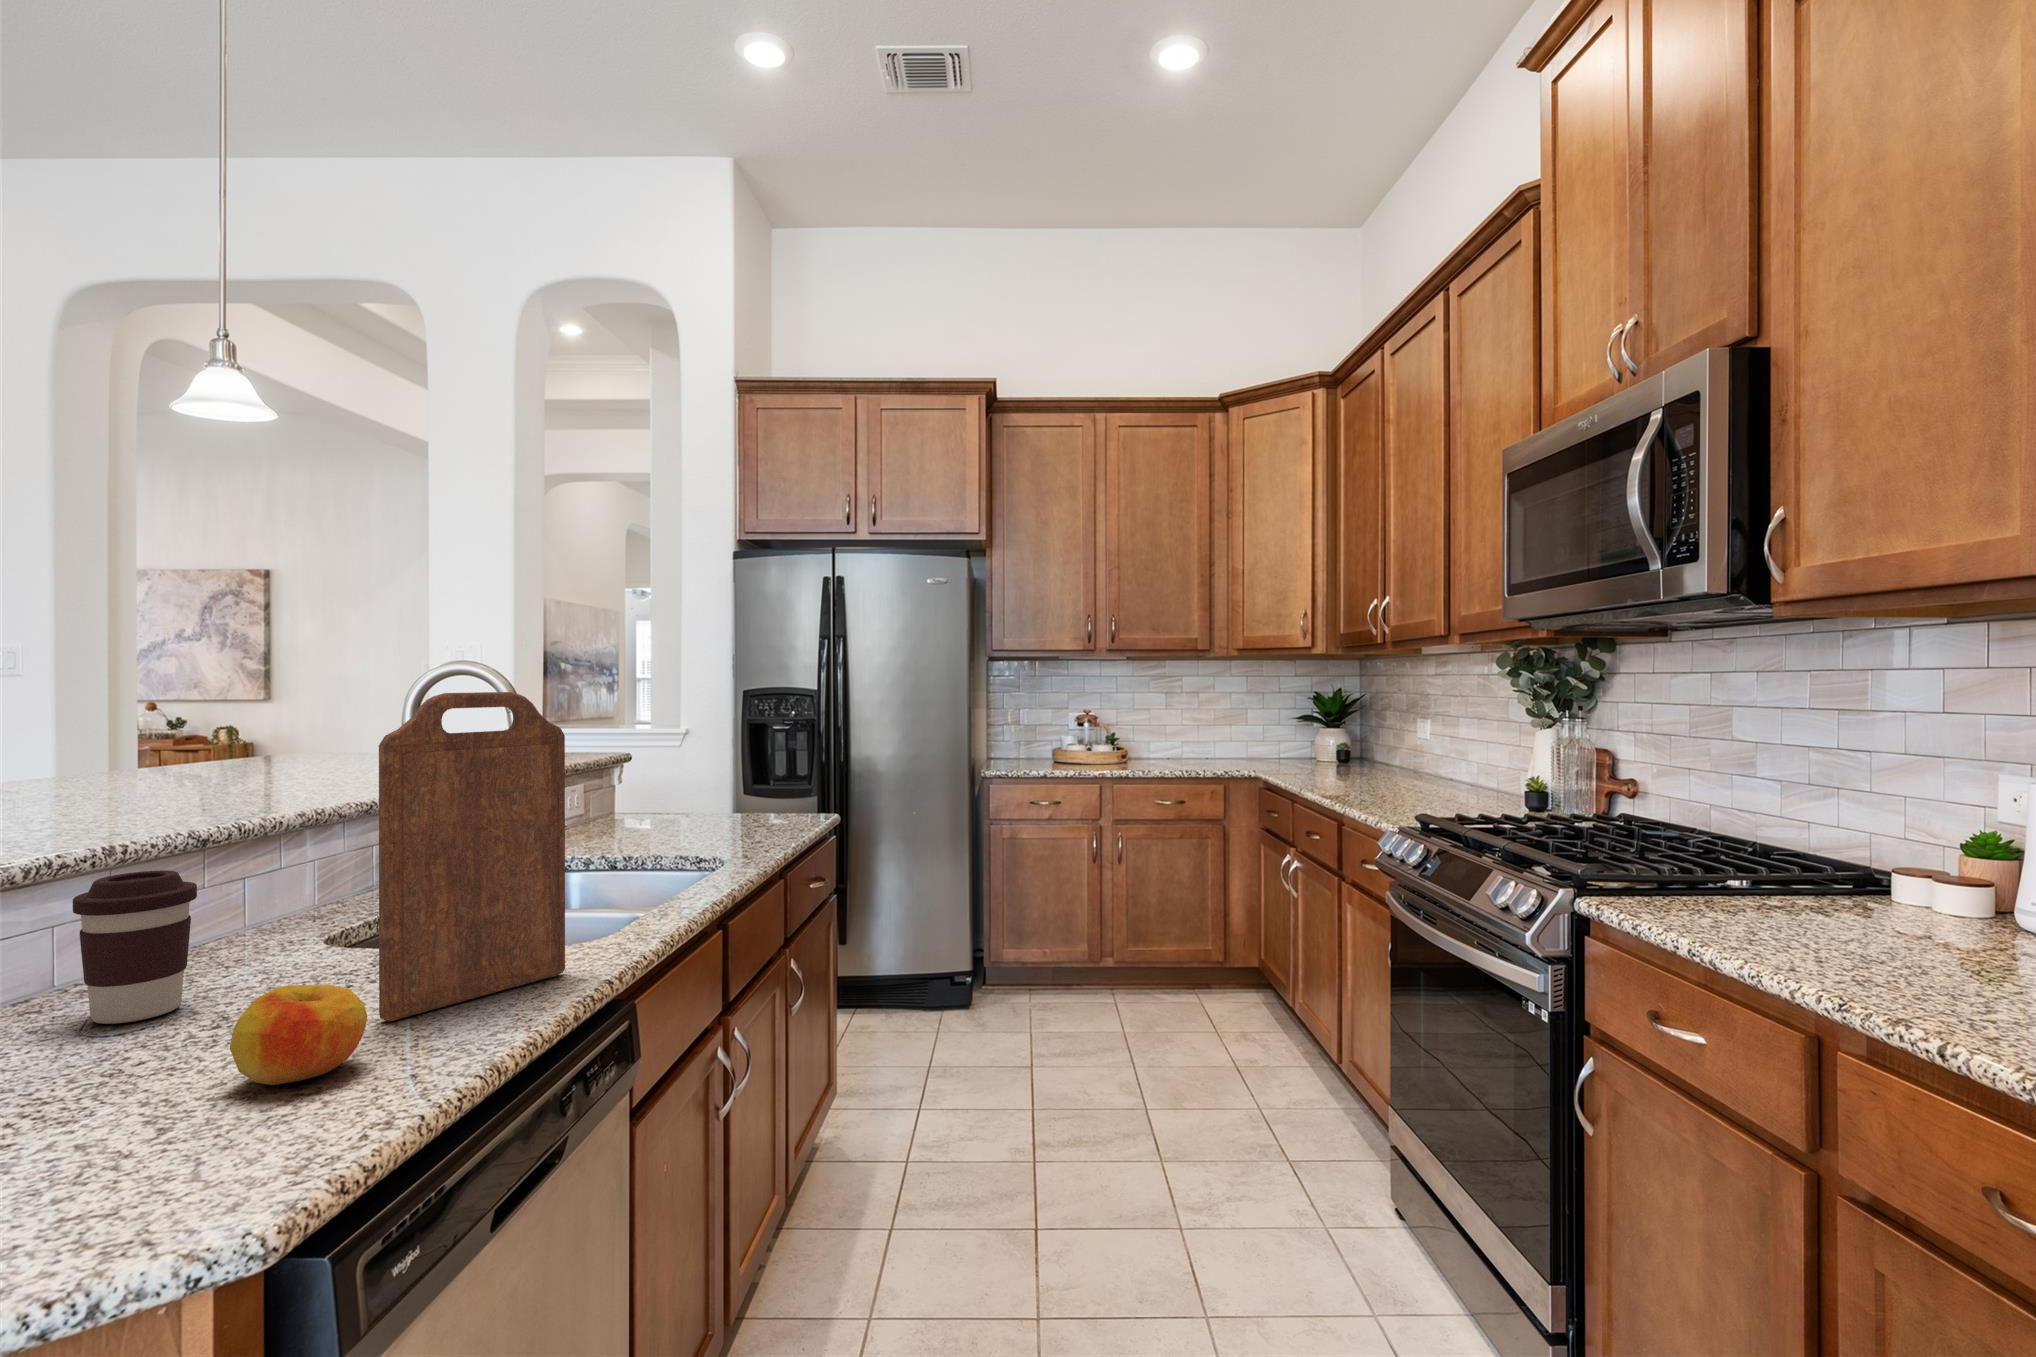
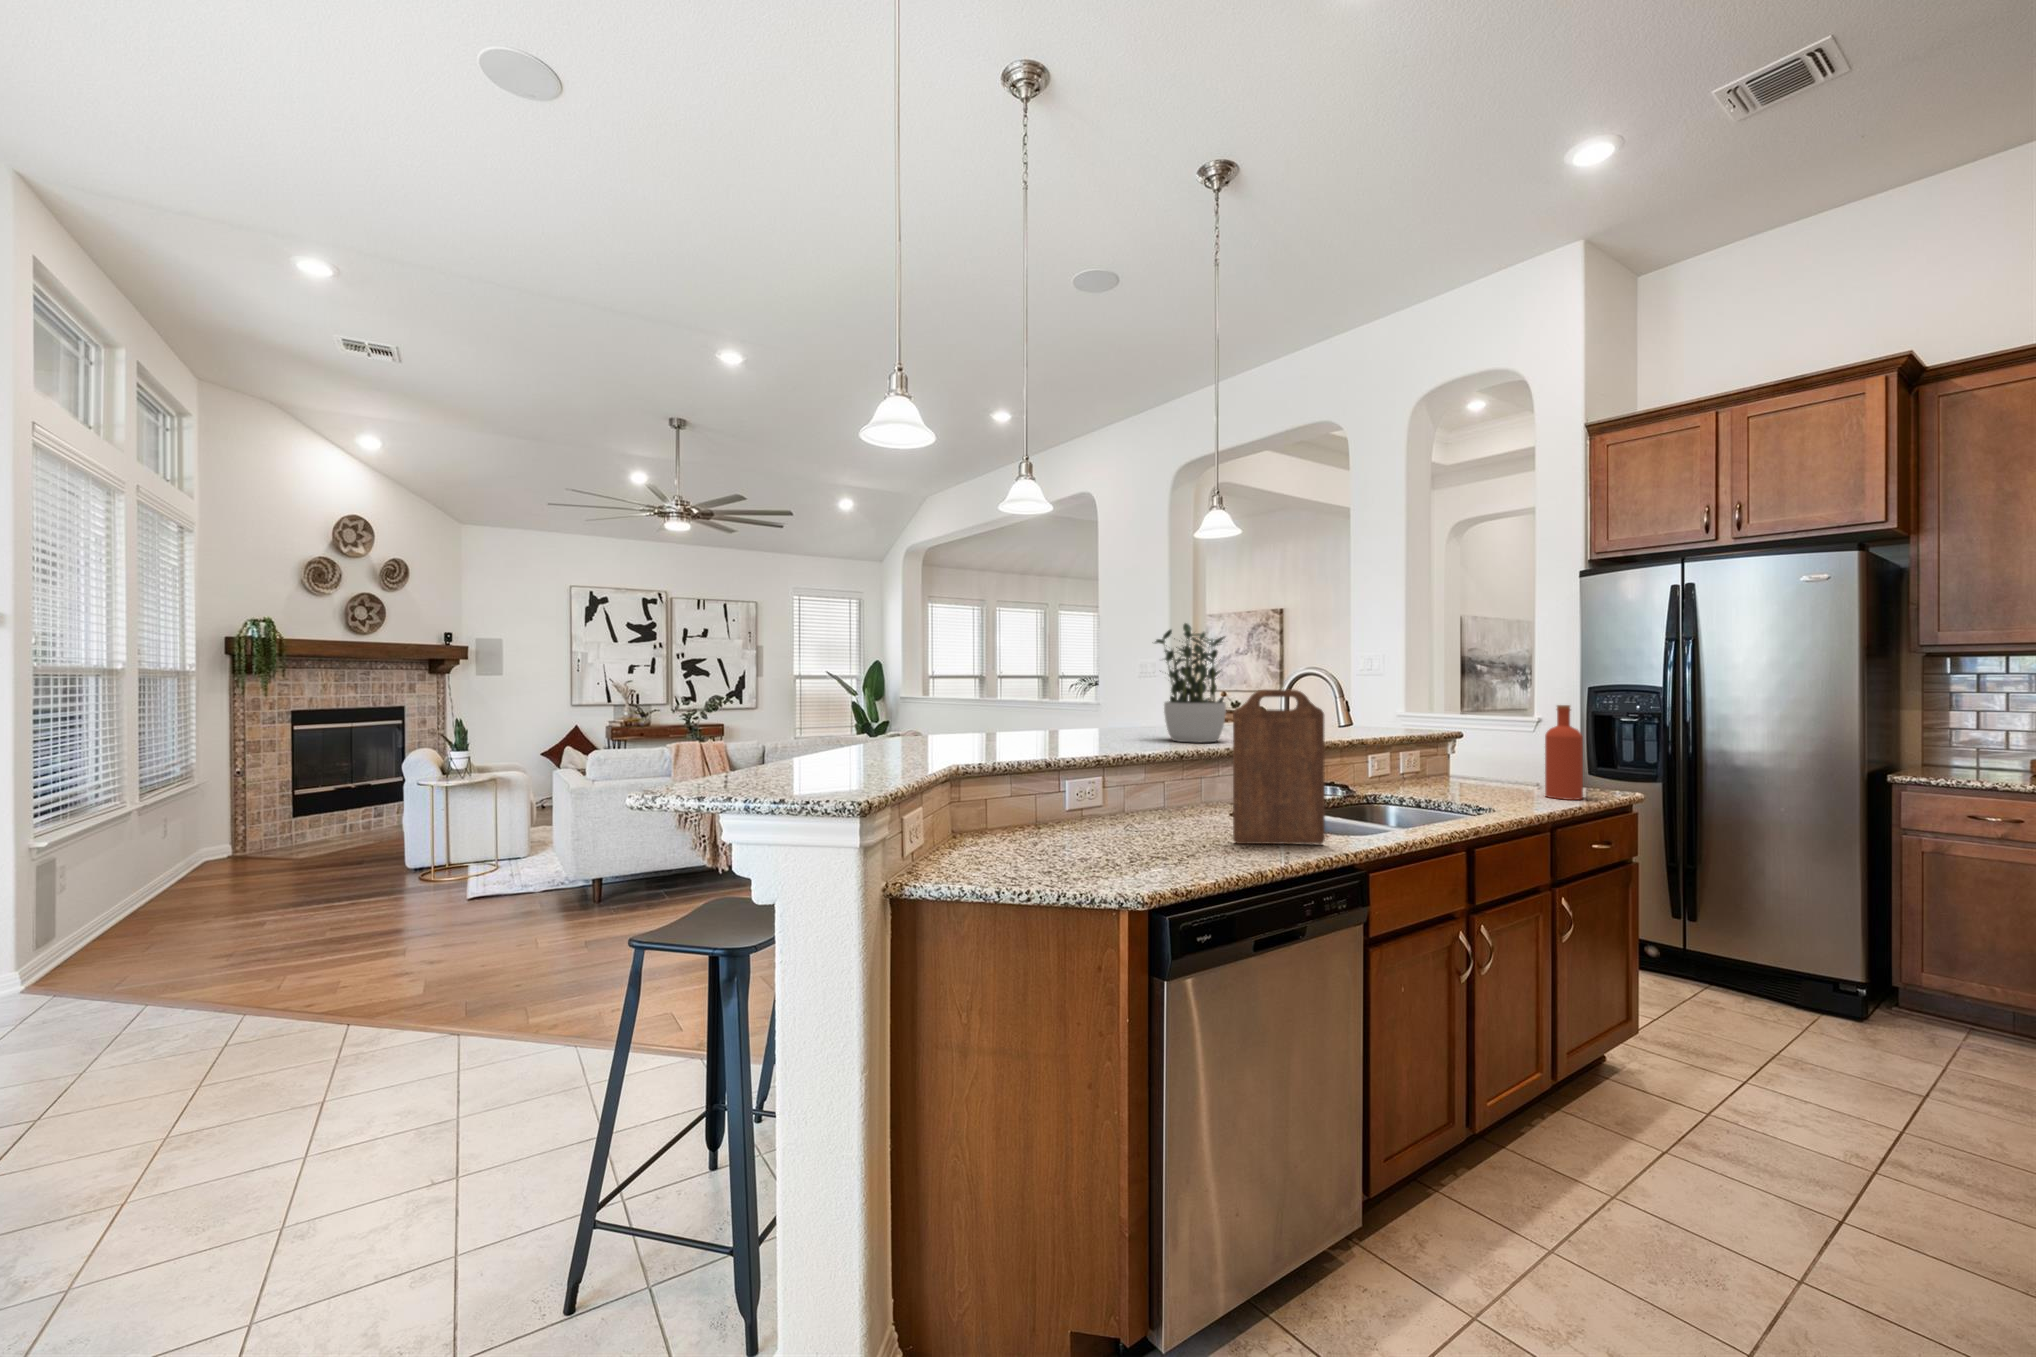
potted plant: none [68,558,271,810] -> present [1155,623,1226,742]
bottle: none [749,708,788,825] -> present [1545,705,1583,800]
coffee cup: present [73,870,197,1024] -> none [1139,763,1177,824]
apple: present [230,985,367,1085] -> none [1172,812,1219,852]

